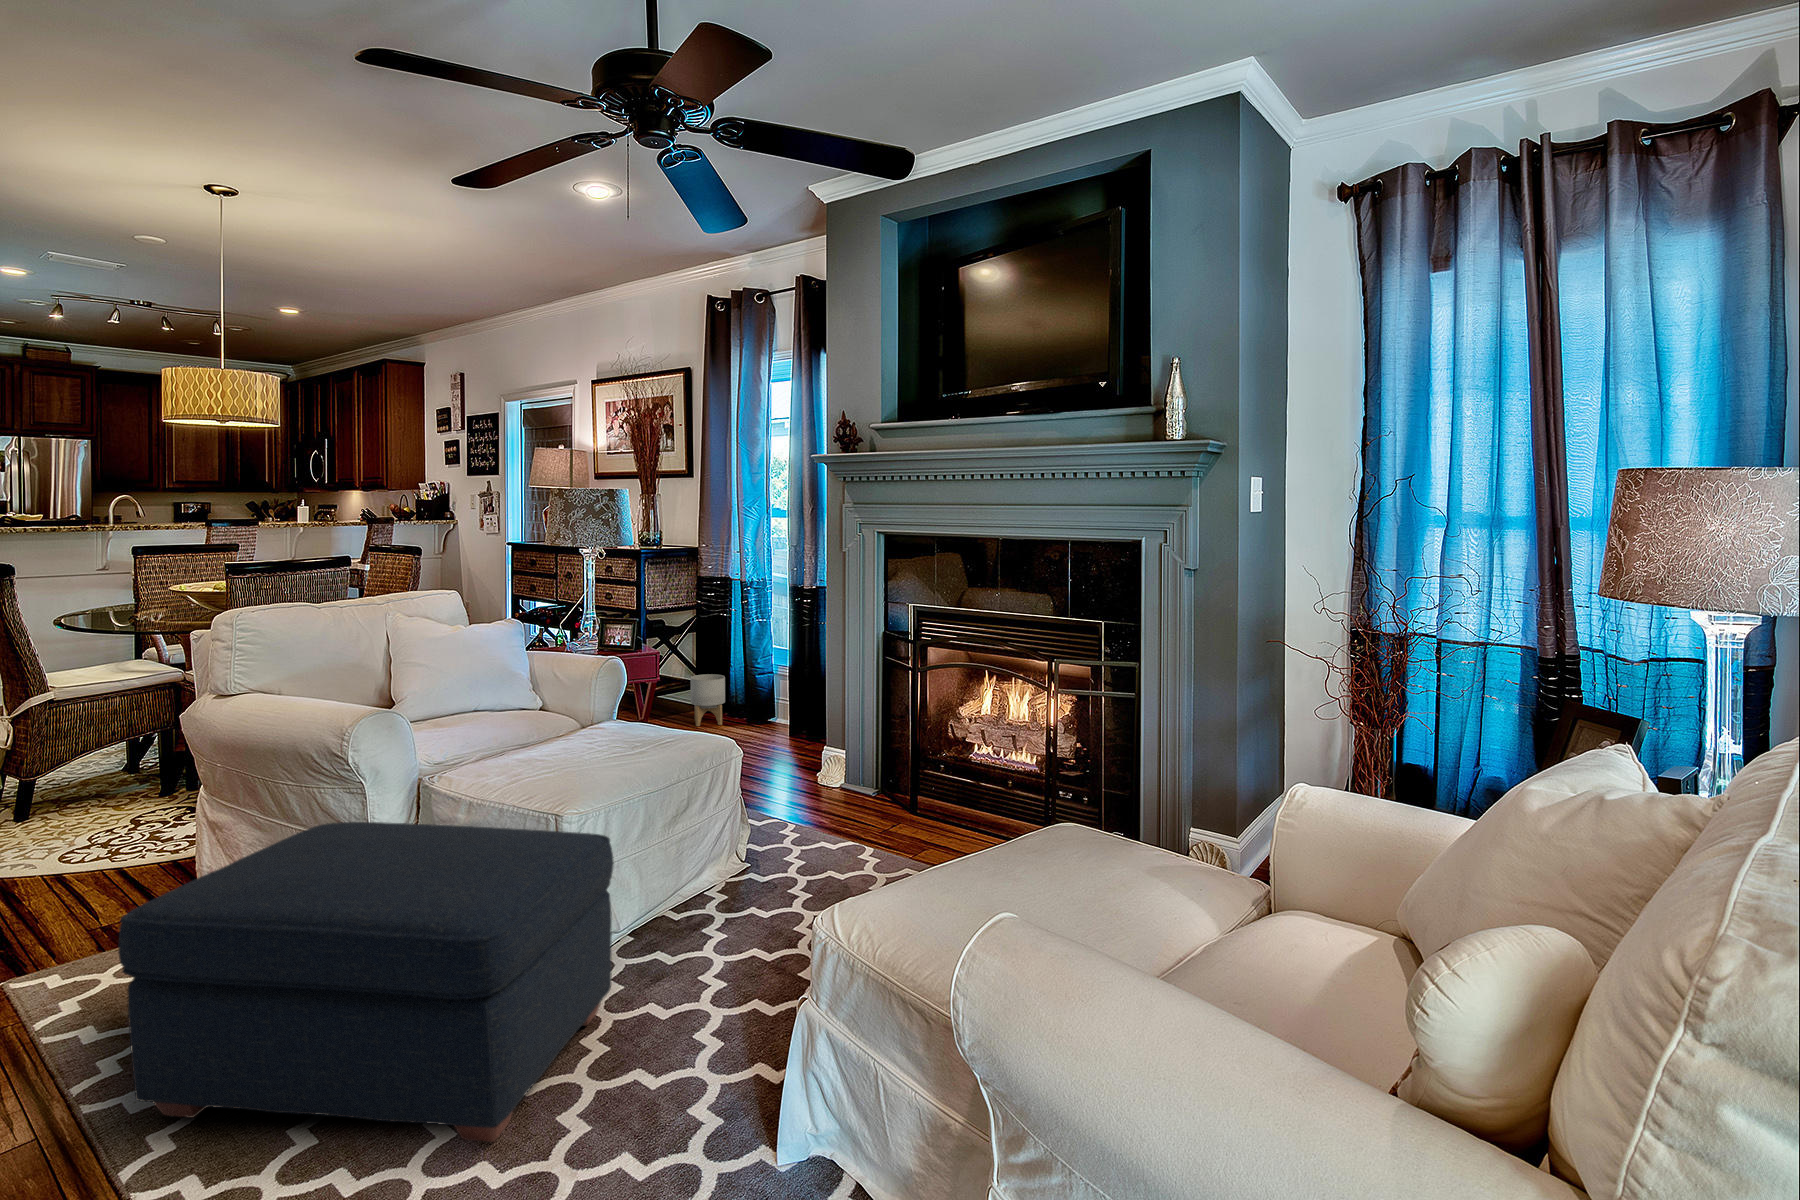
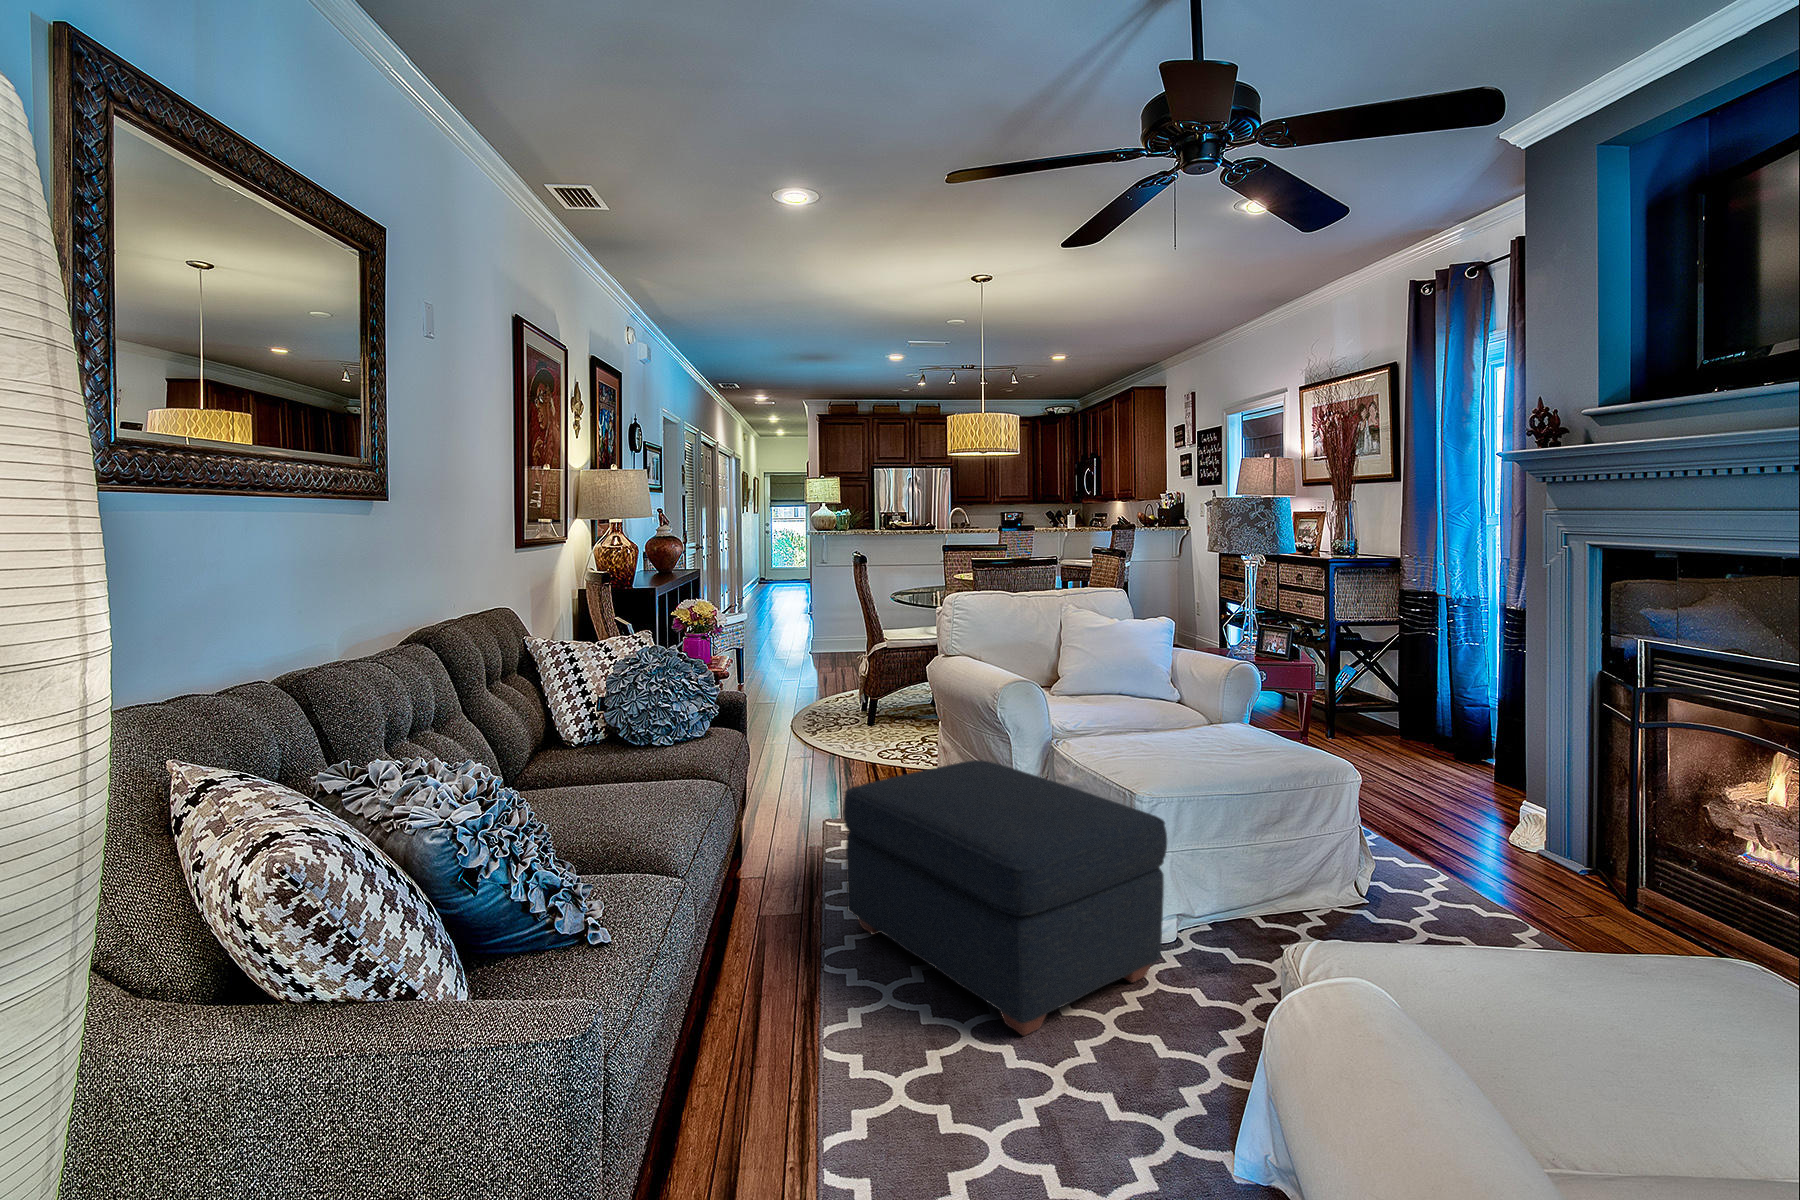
planter: present [691,674,725,726] -> none [1377,694,1420,751]

